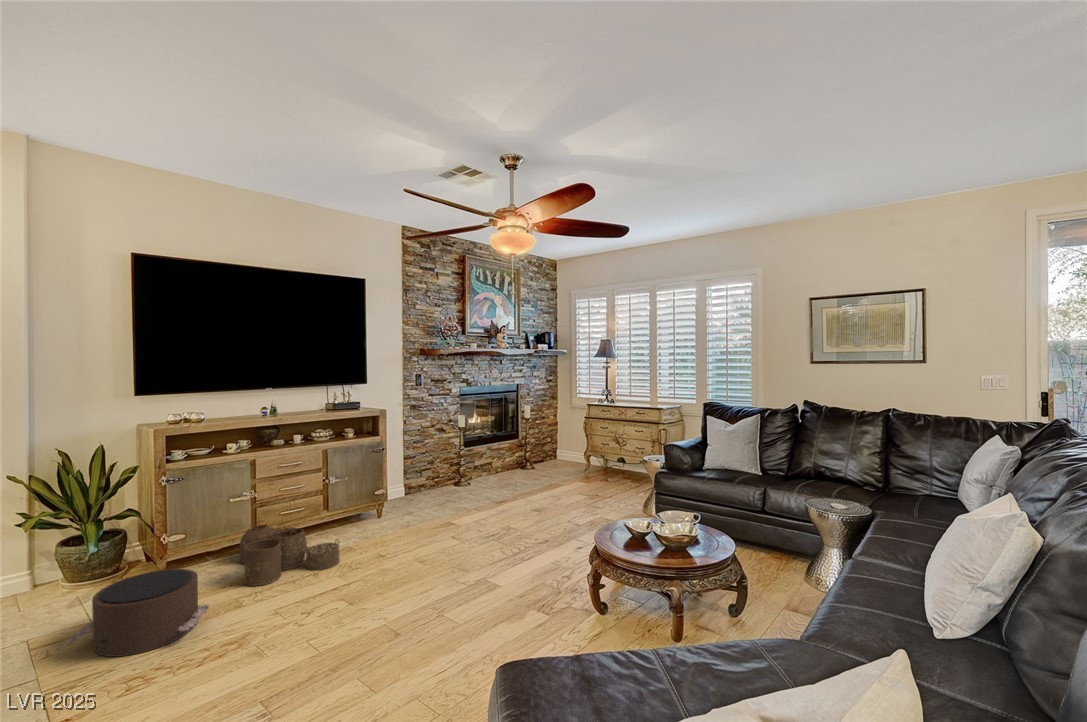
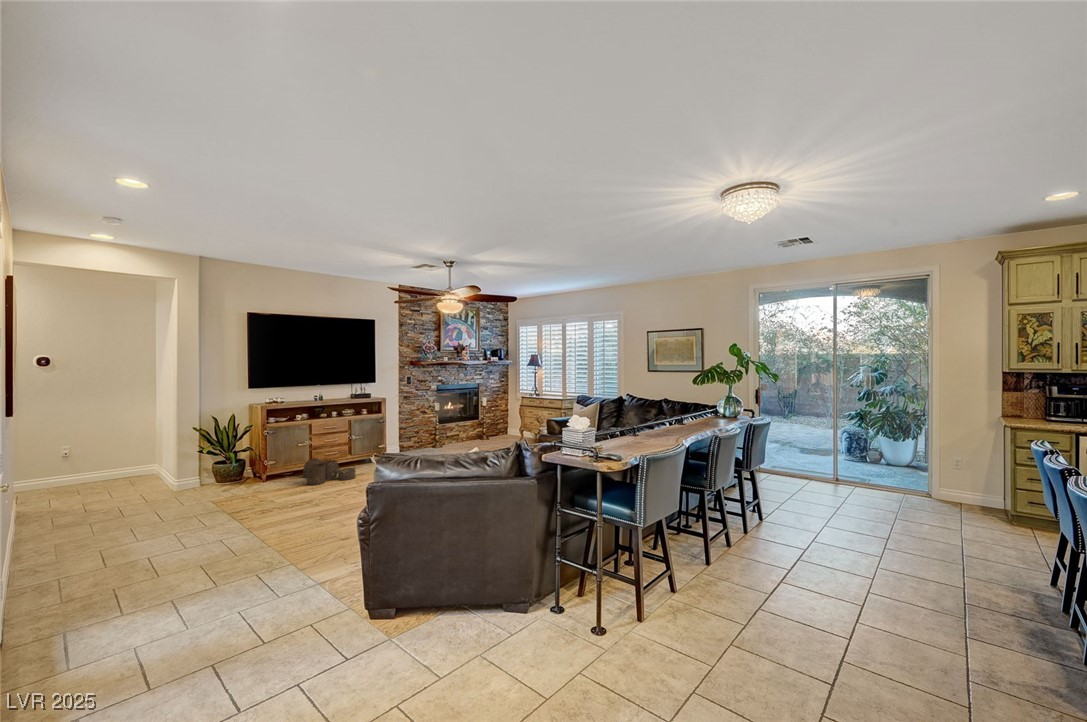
pouf: present [67,569,209,657] -> none [231,472,292,505]

